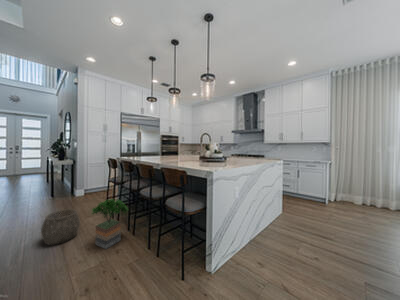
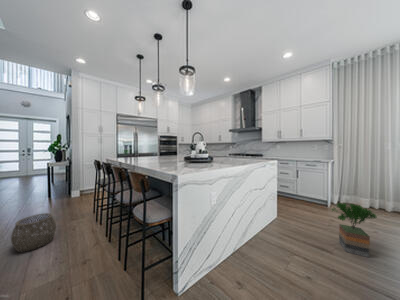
potted tree: present [92,199,128,249] -> present [332,203,377,257]

